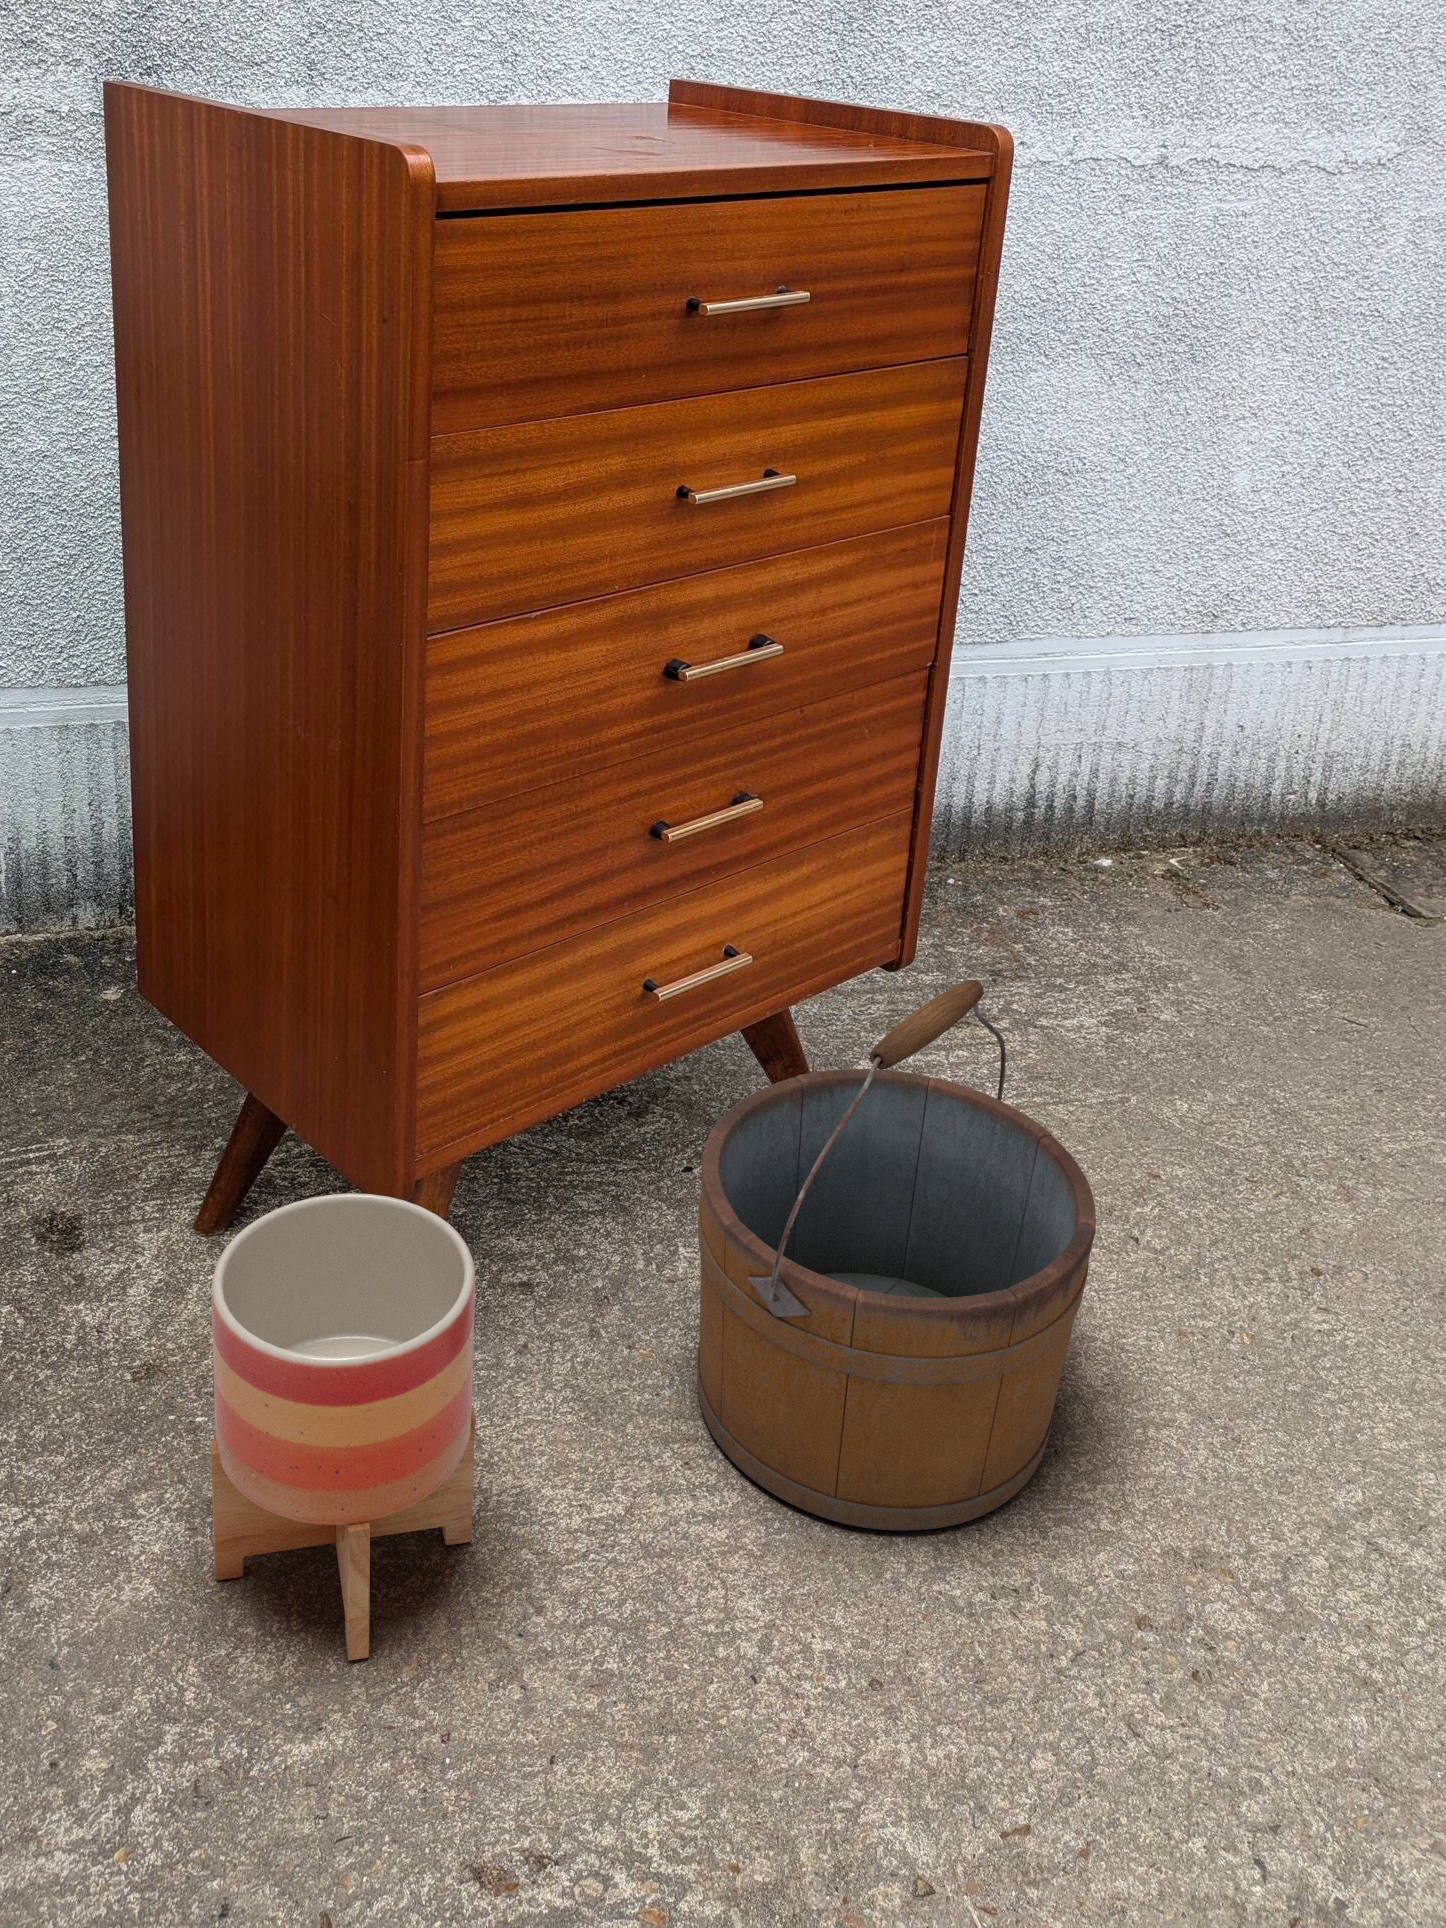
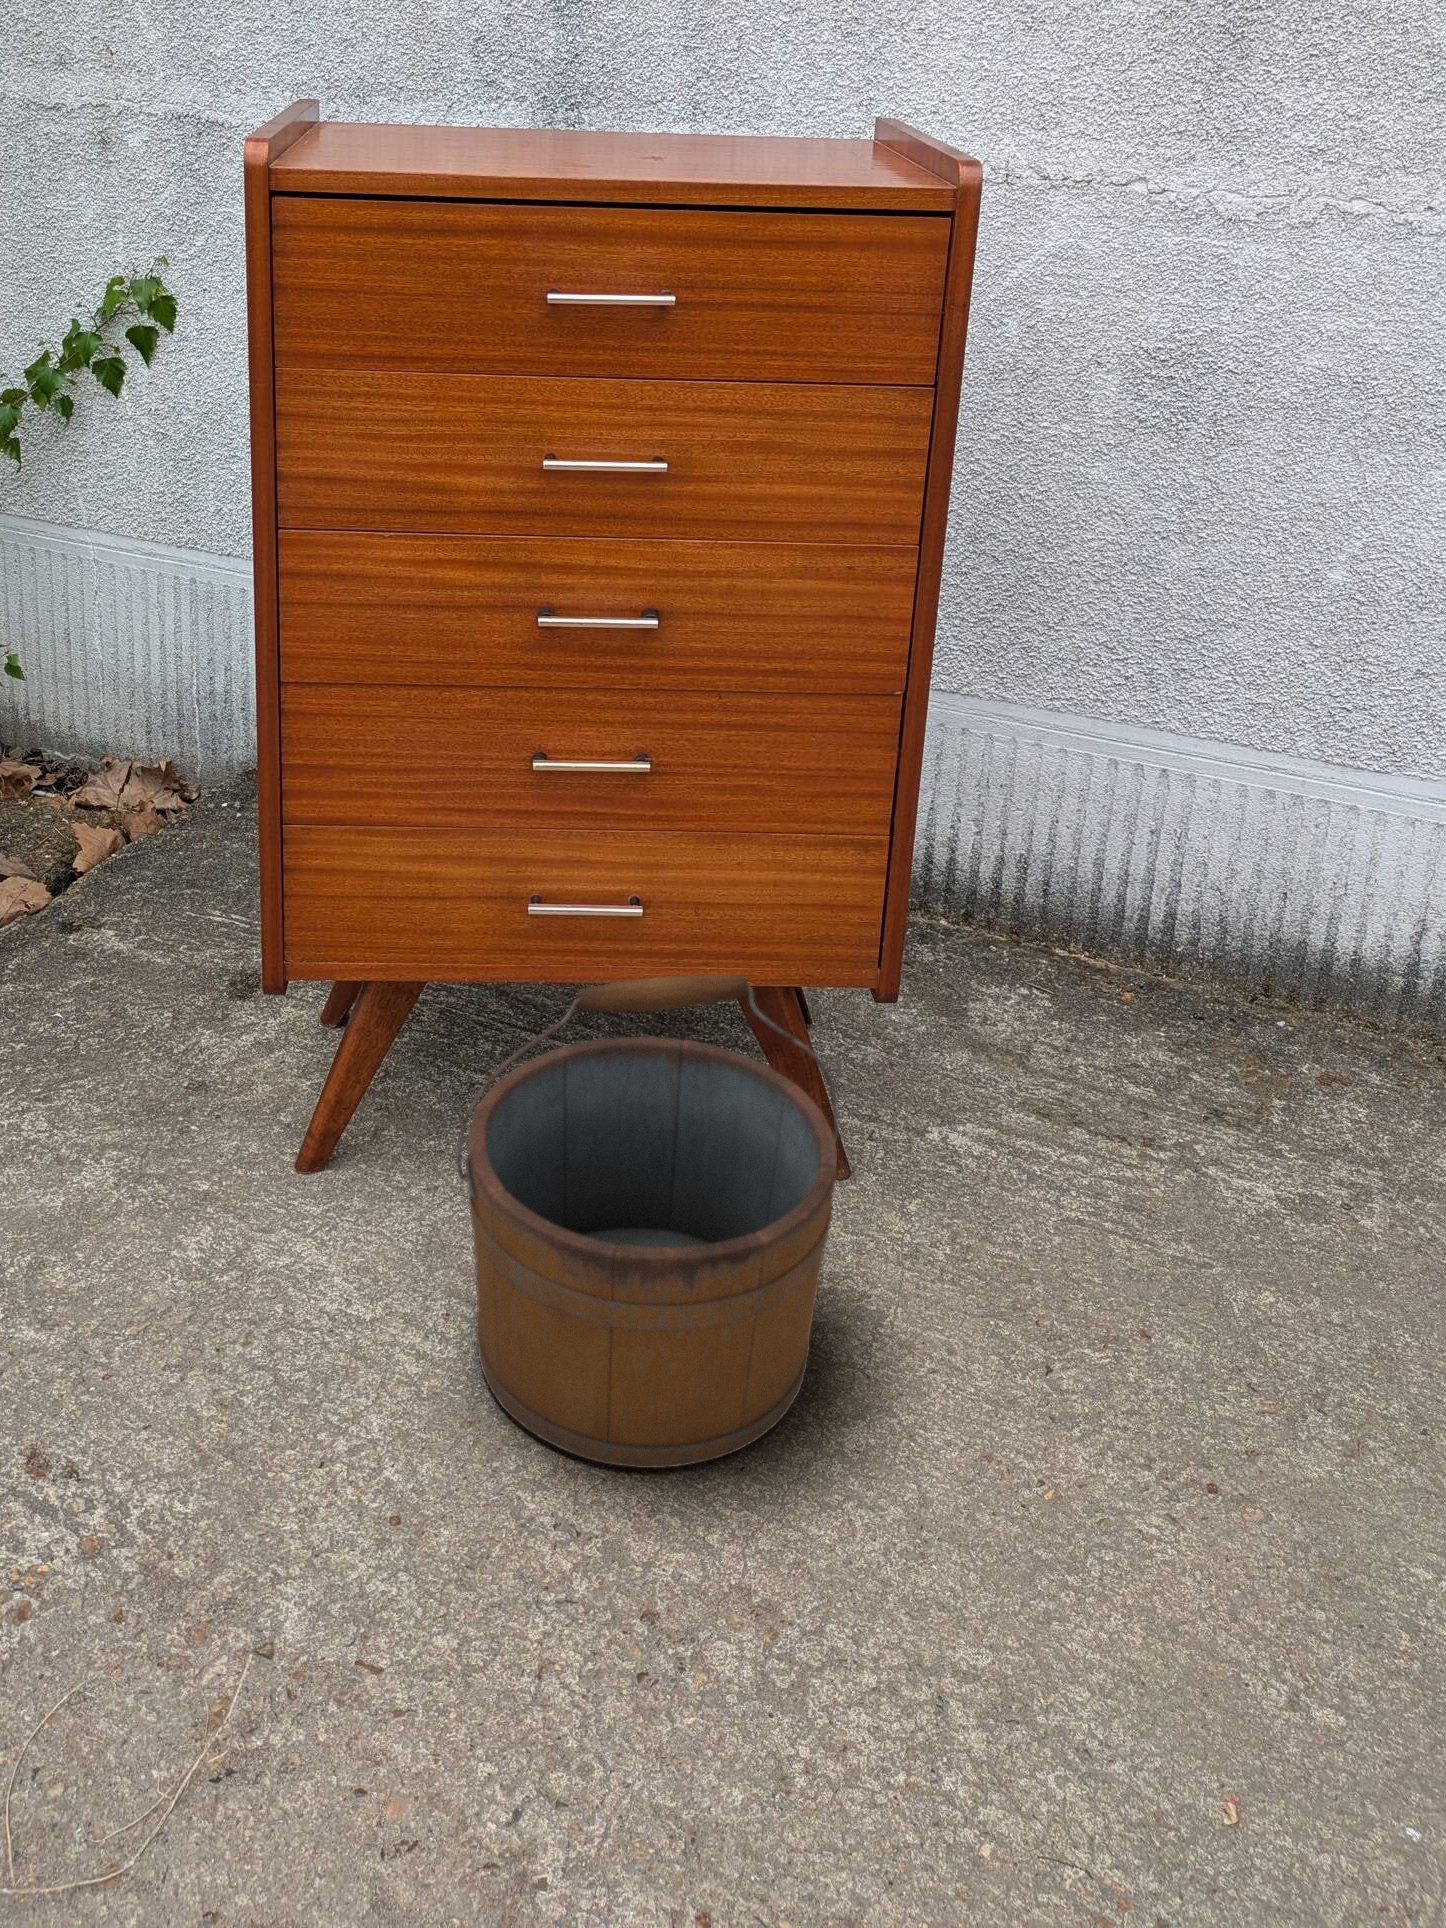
planter: present [210,1193,476,1660] -> none [60,962,270,1306]

